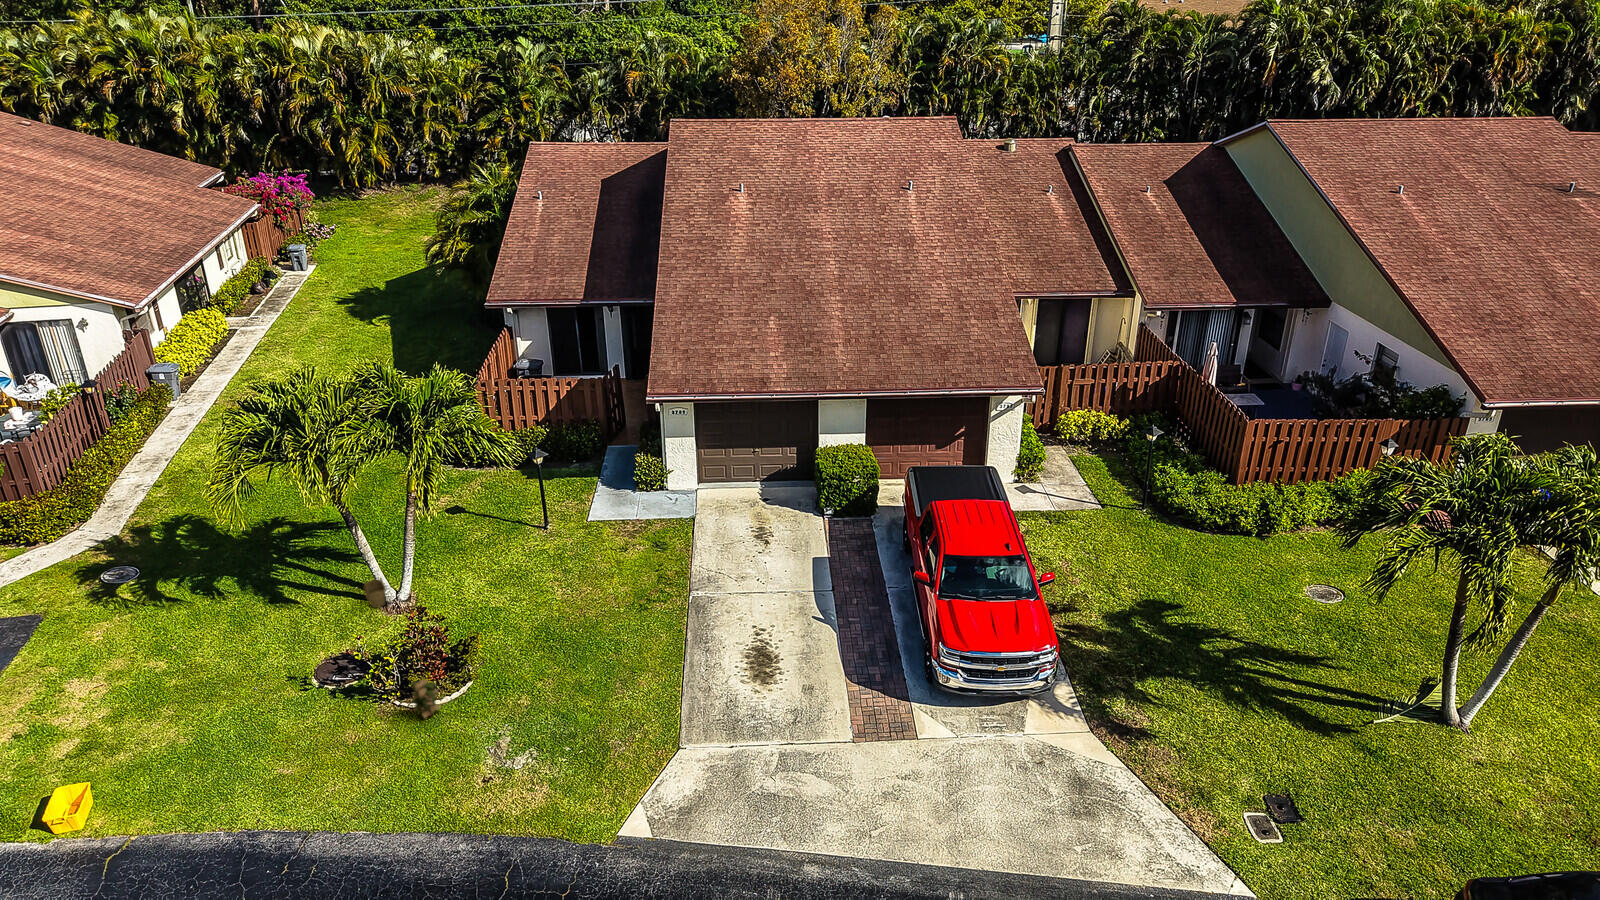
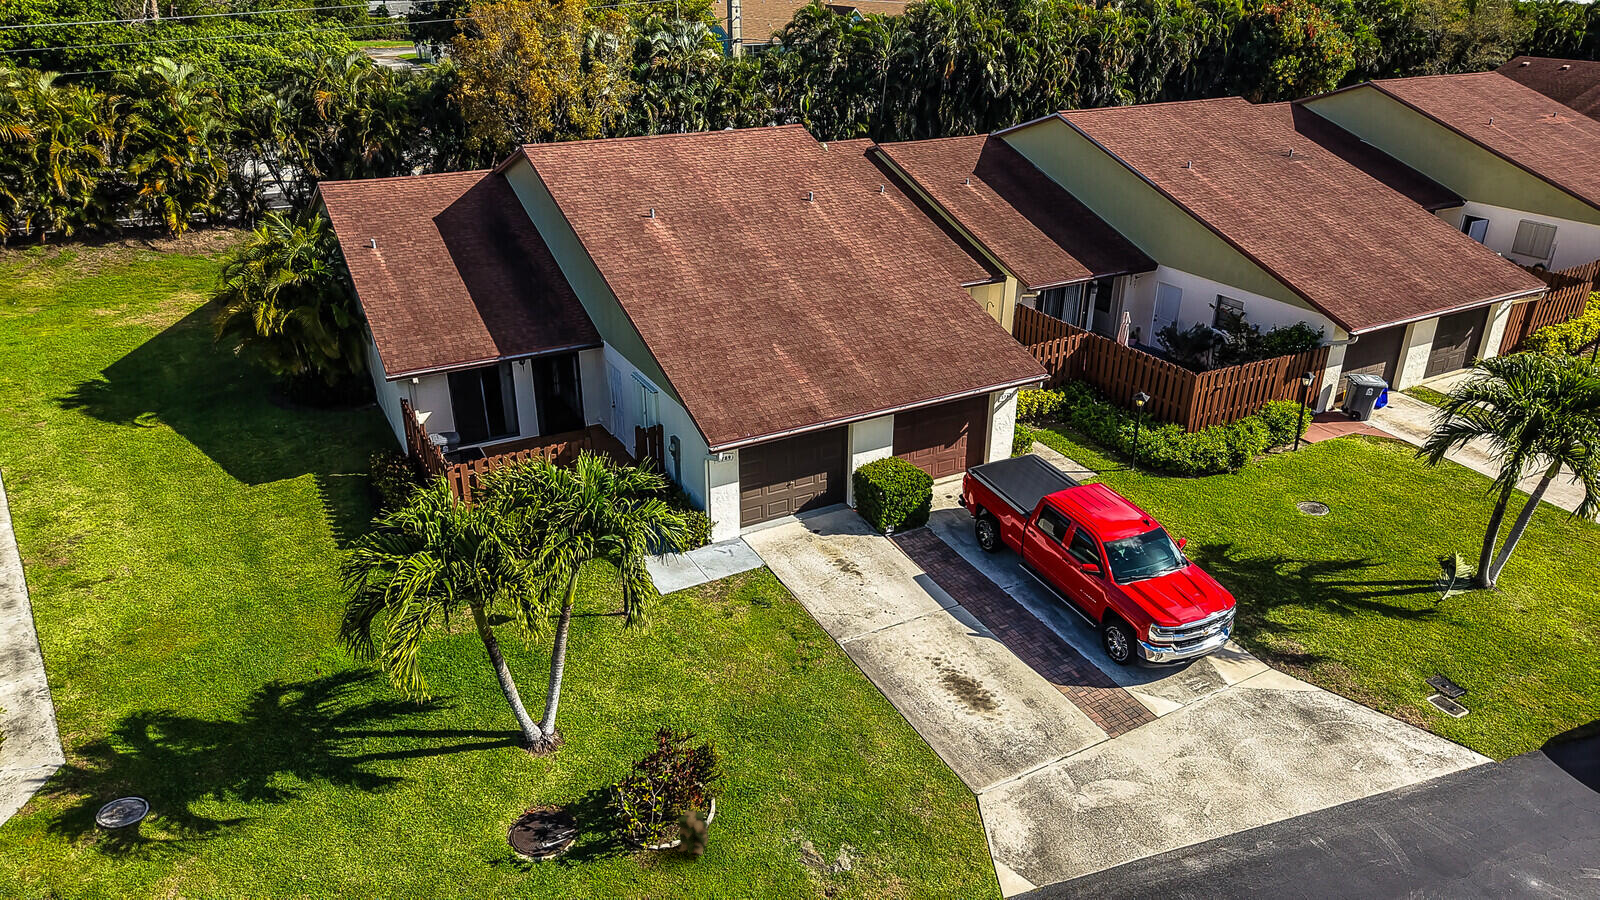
woven basket: present [364,578,386,608] -> none [495,715,526,753]

